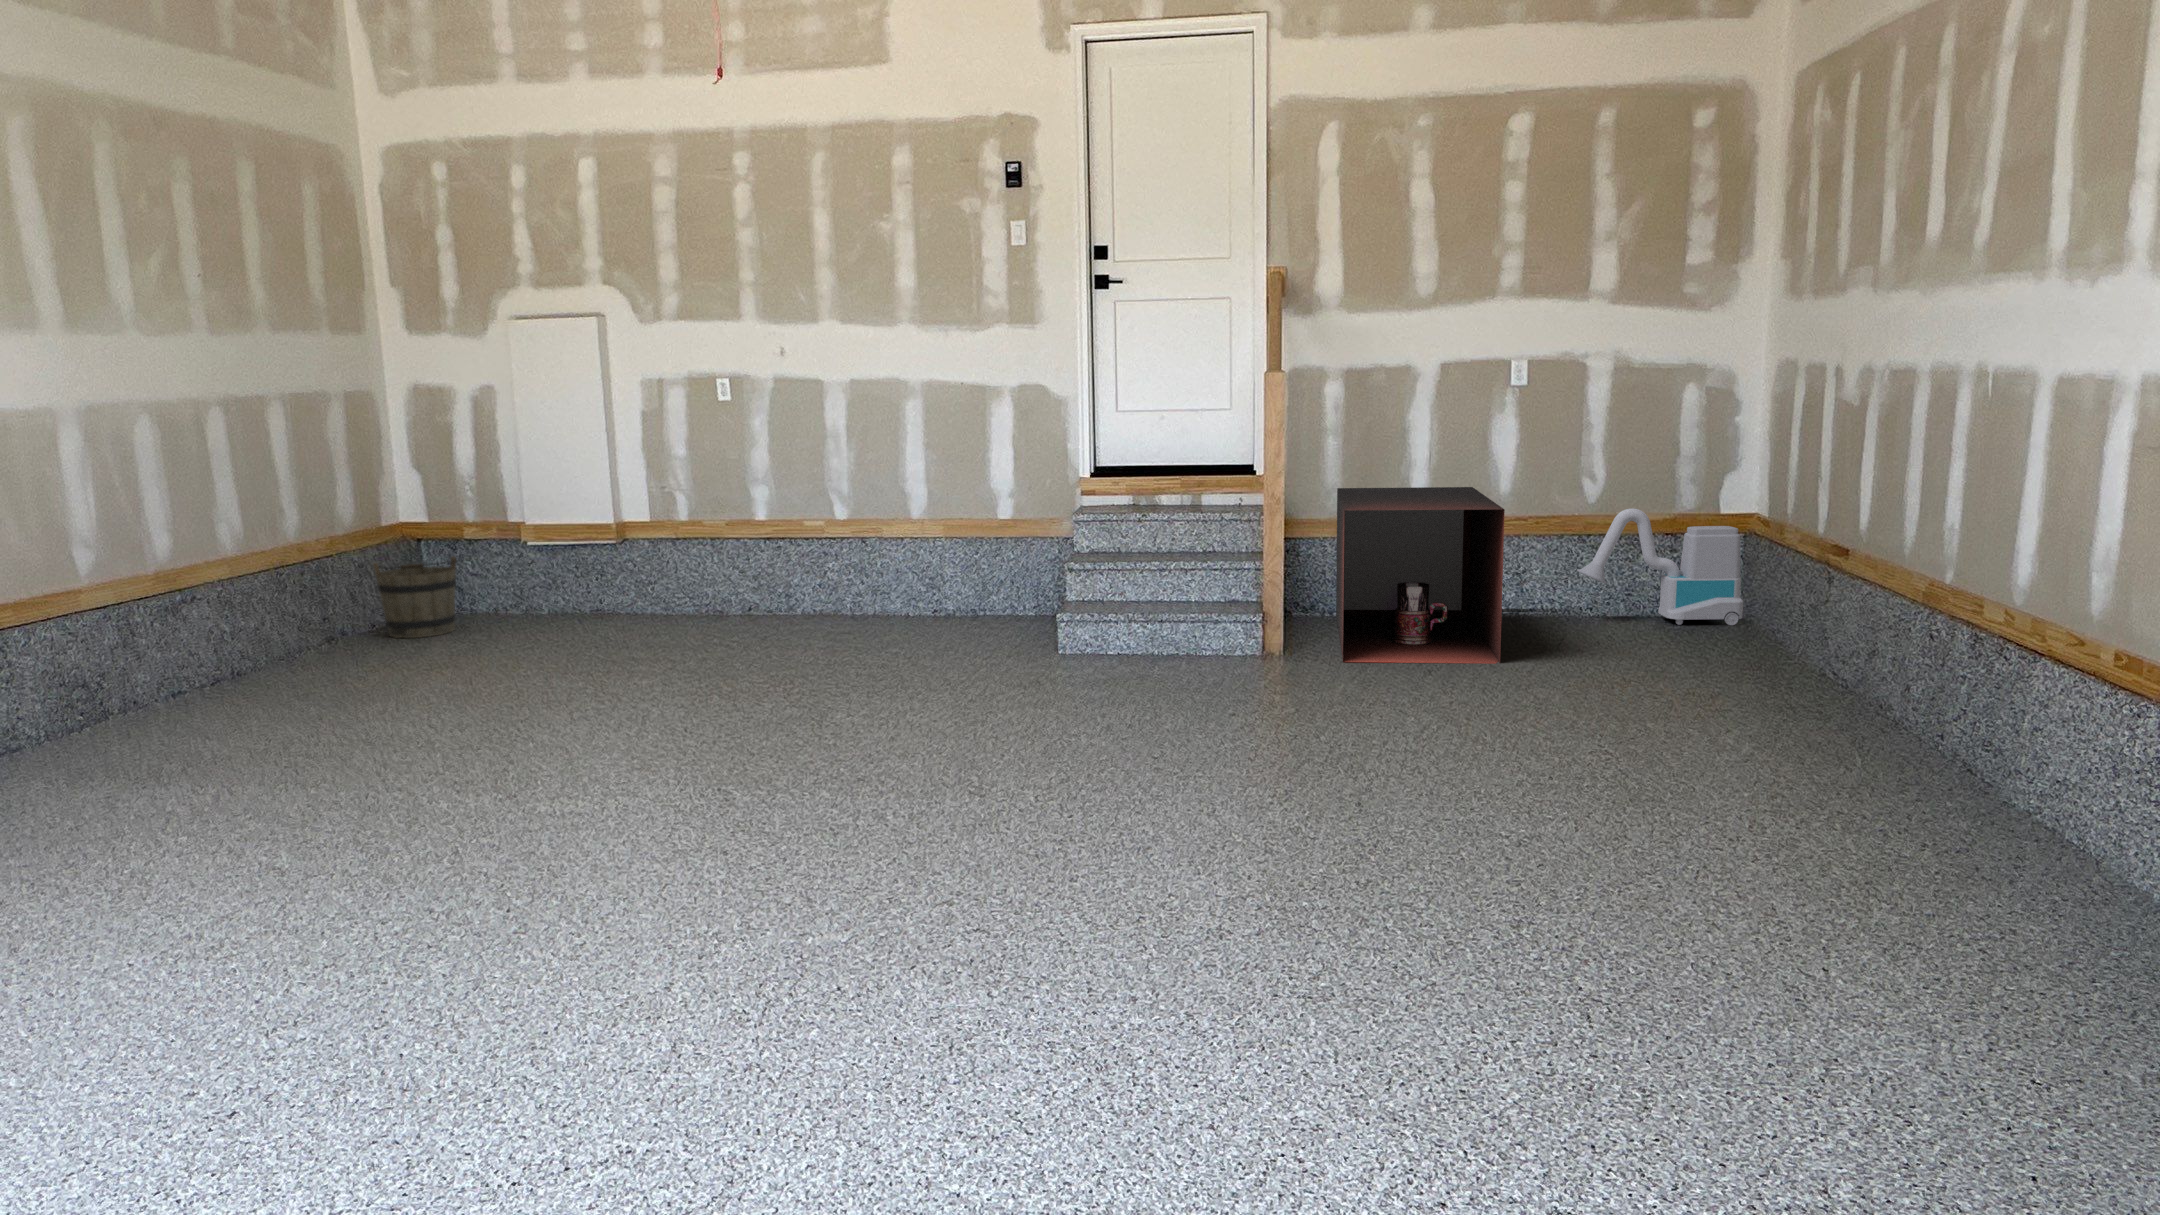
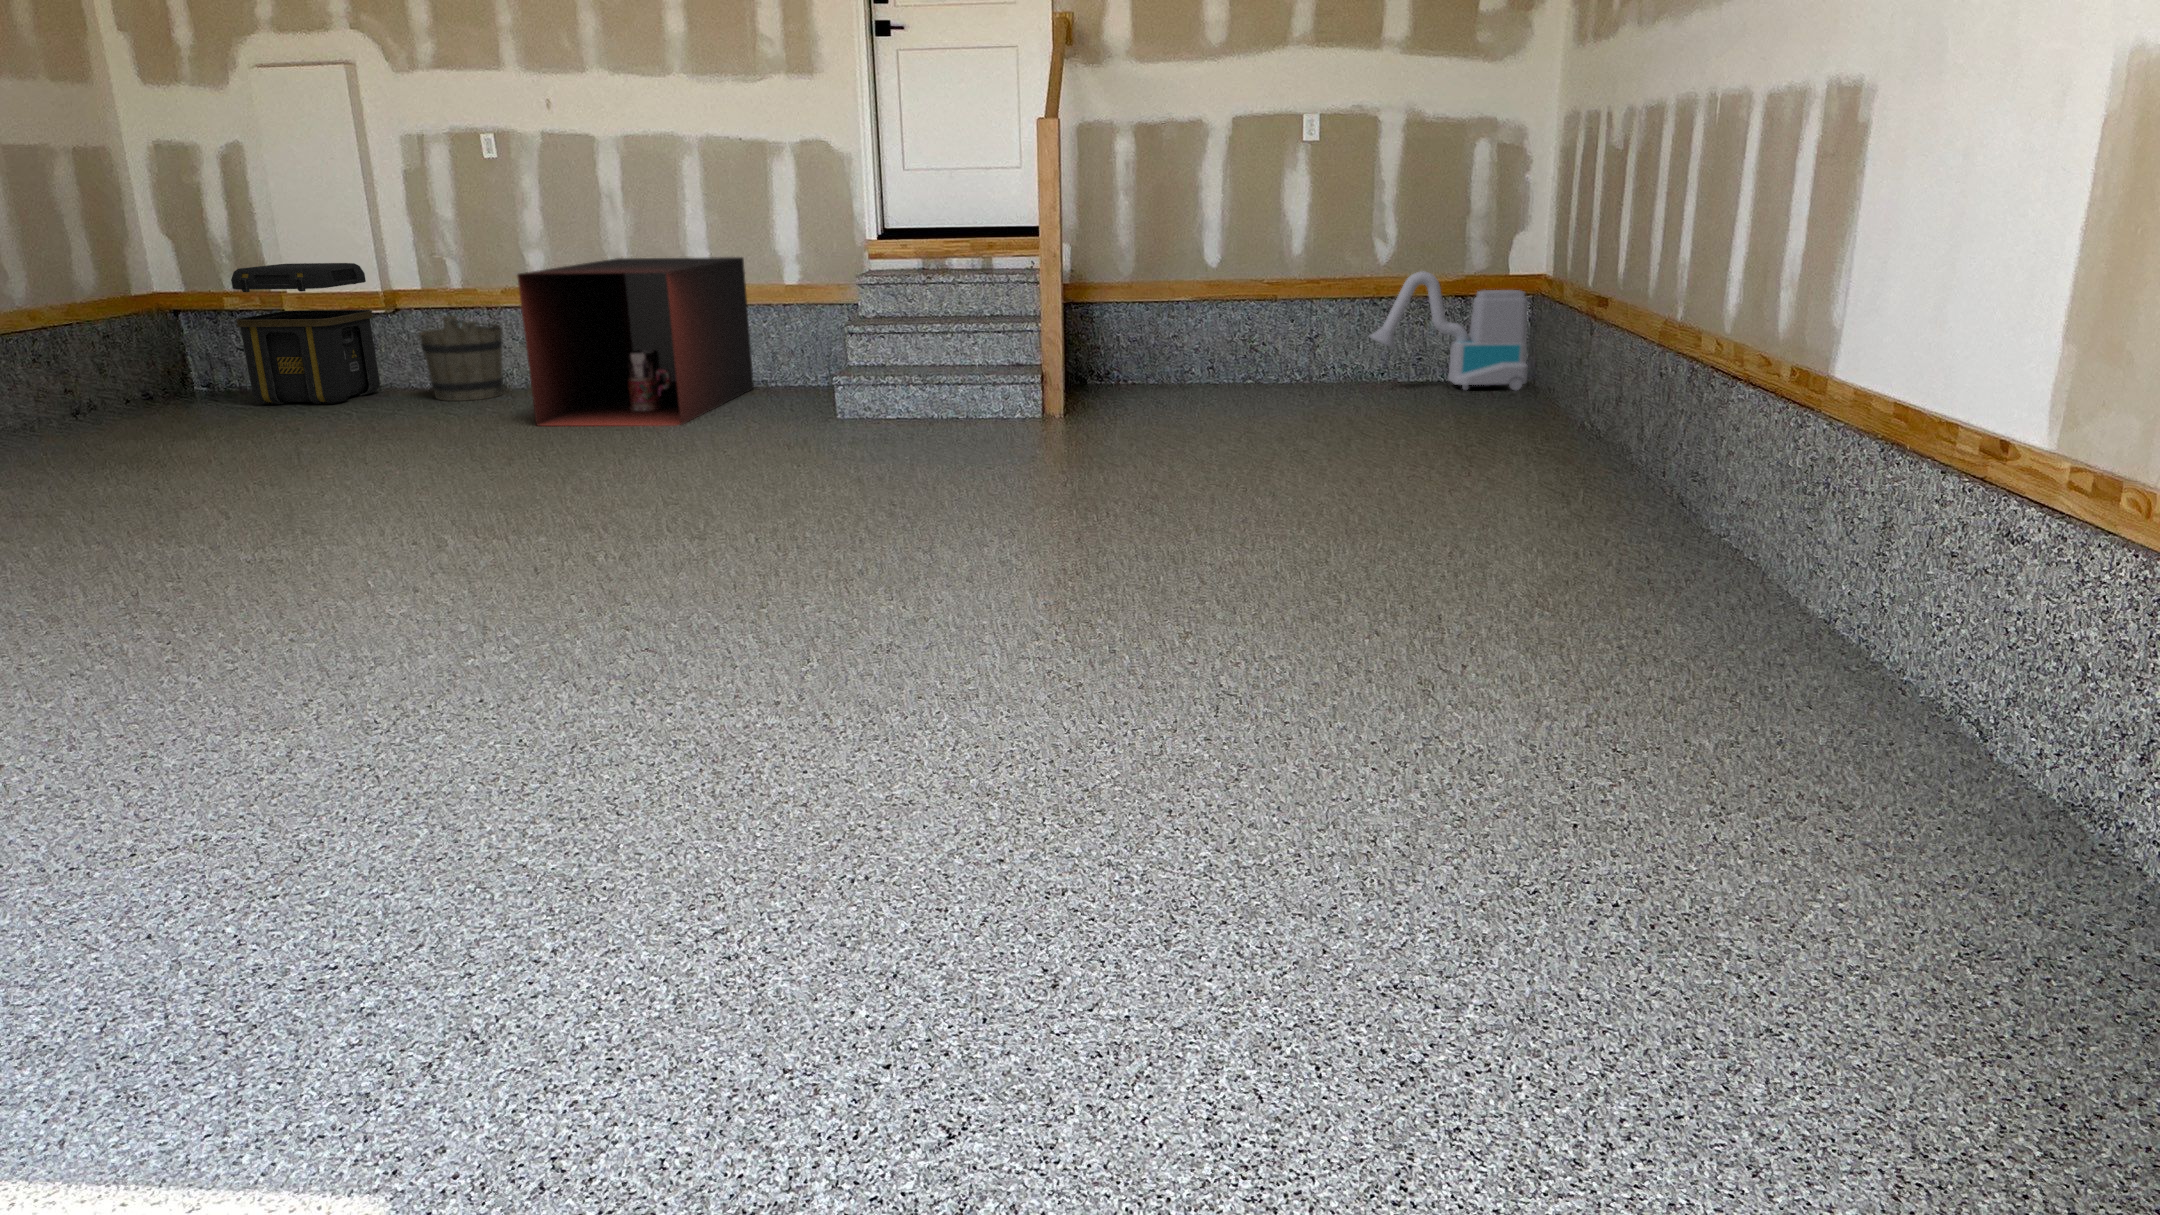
storage cabinet: present [1336,487,1505,664] -> present [517,257,754,426]
toolbox: none [492,499,614,631] -> present [231,263,380,404]
bucket: present [373,557,456,638] -> present [419,316,503,401]

